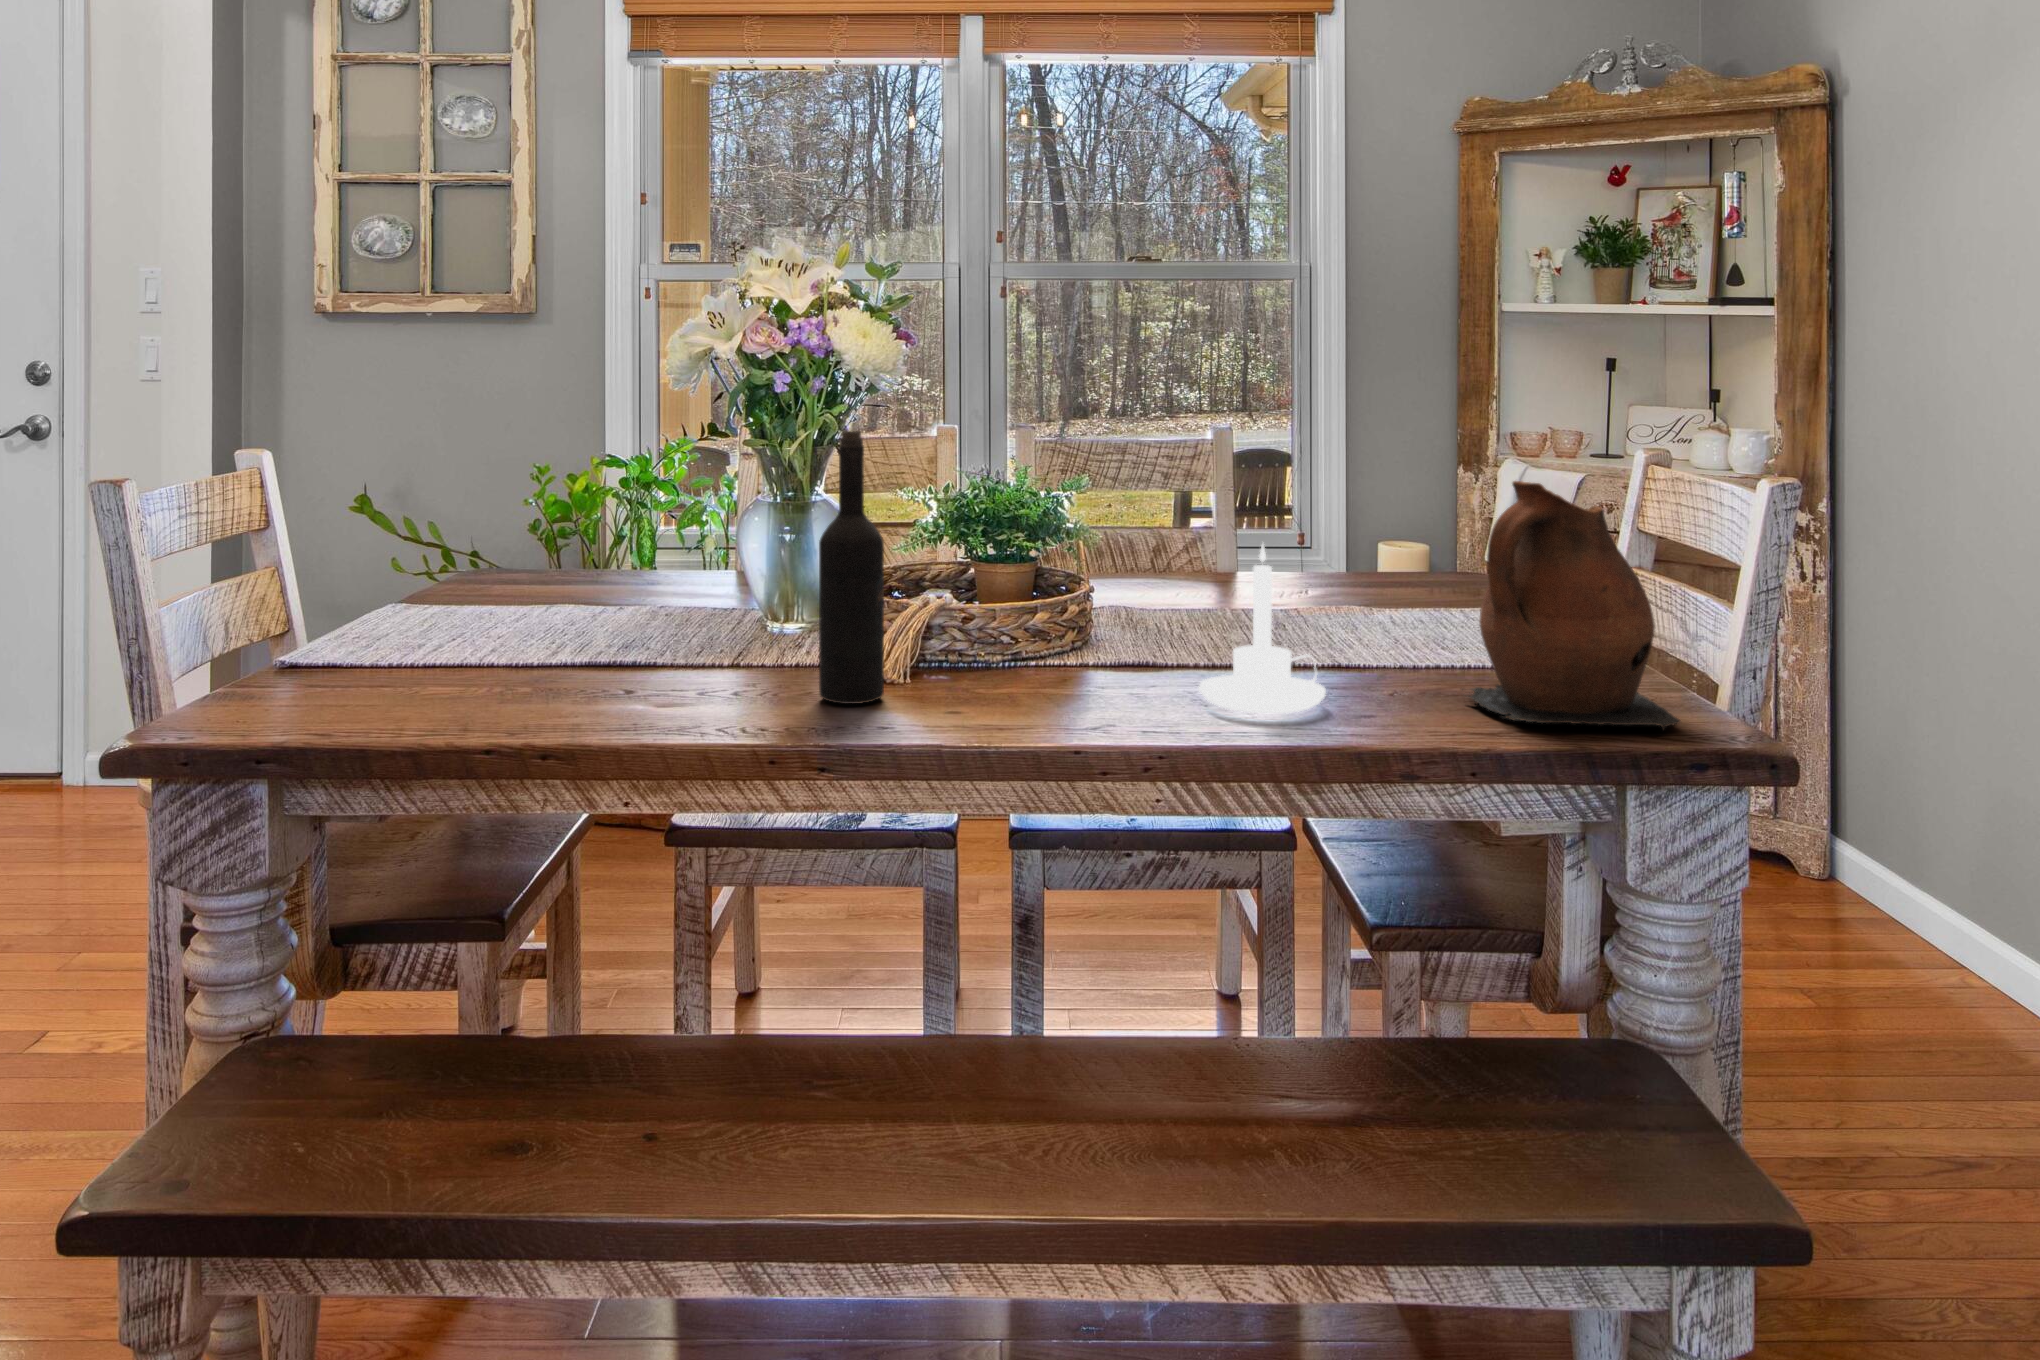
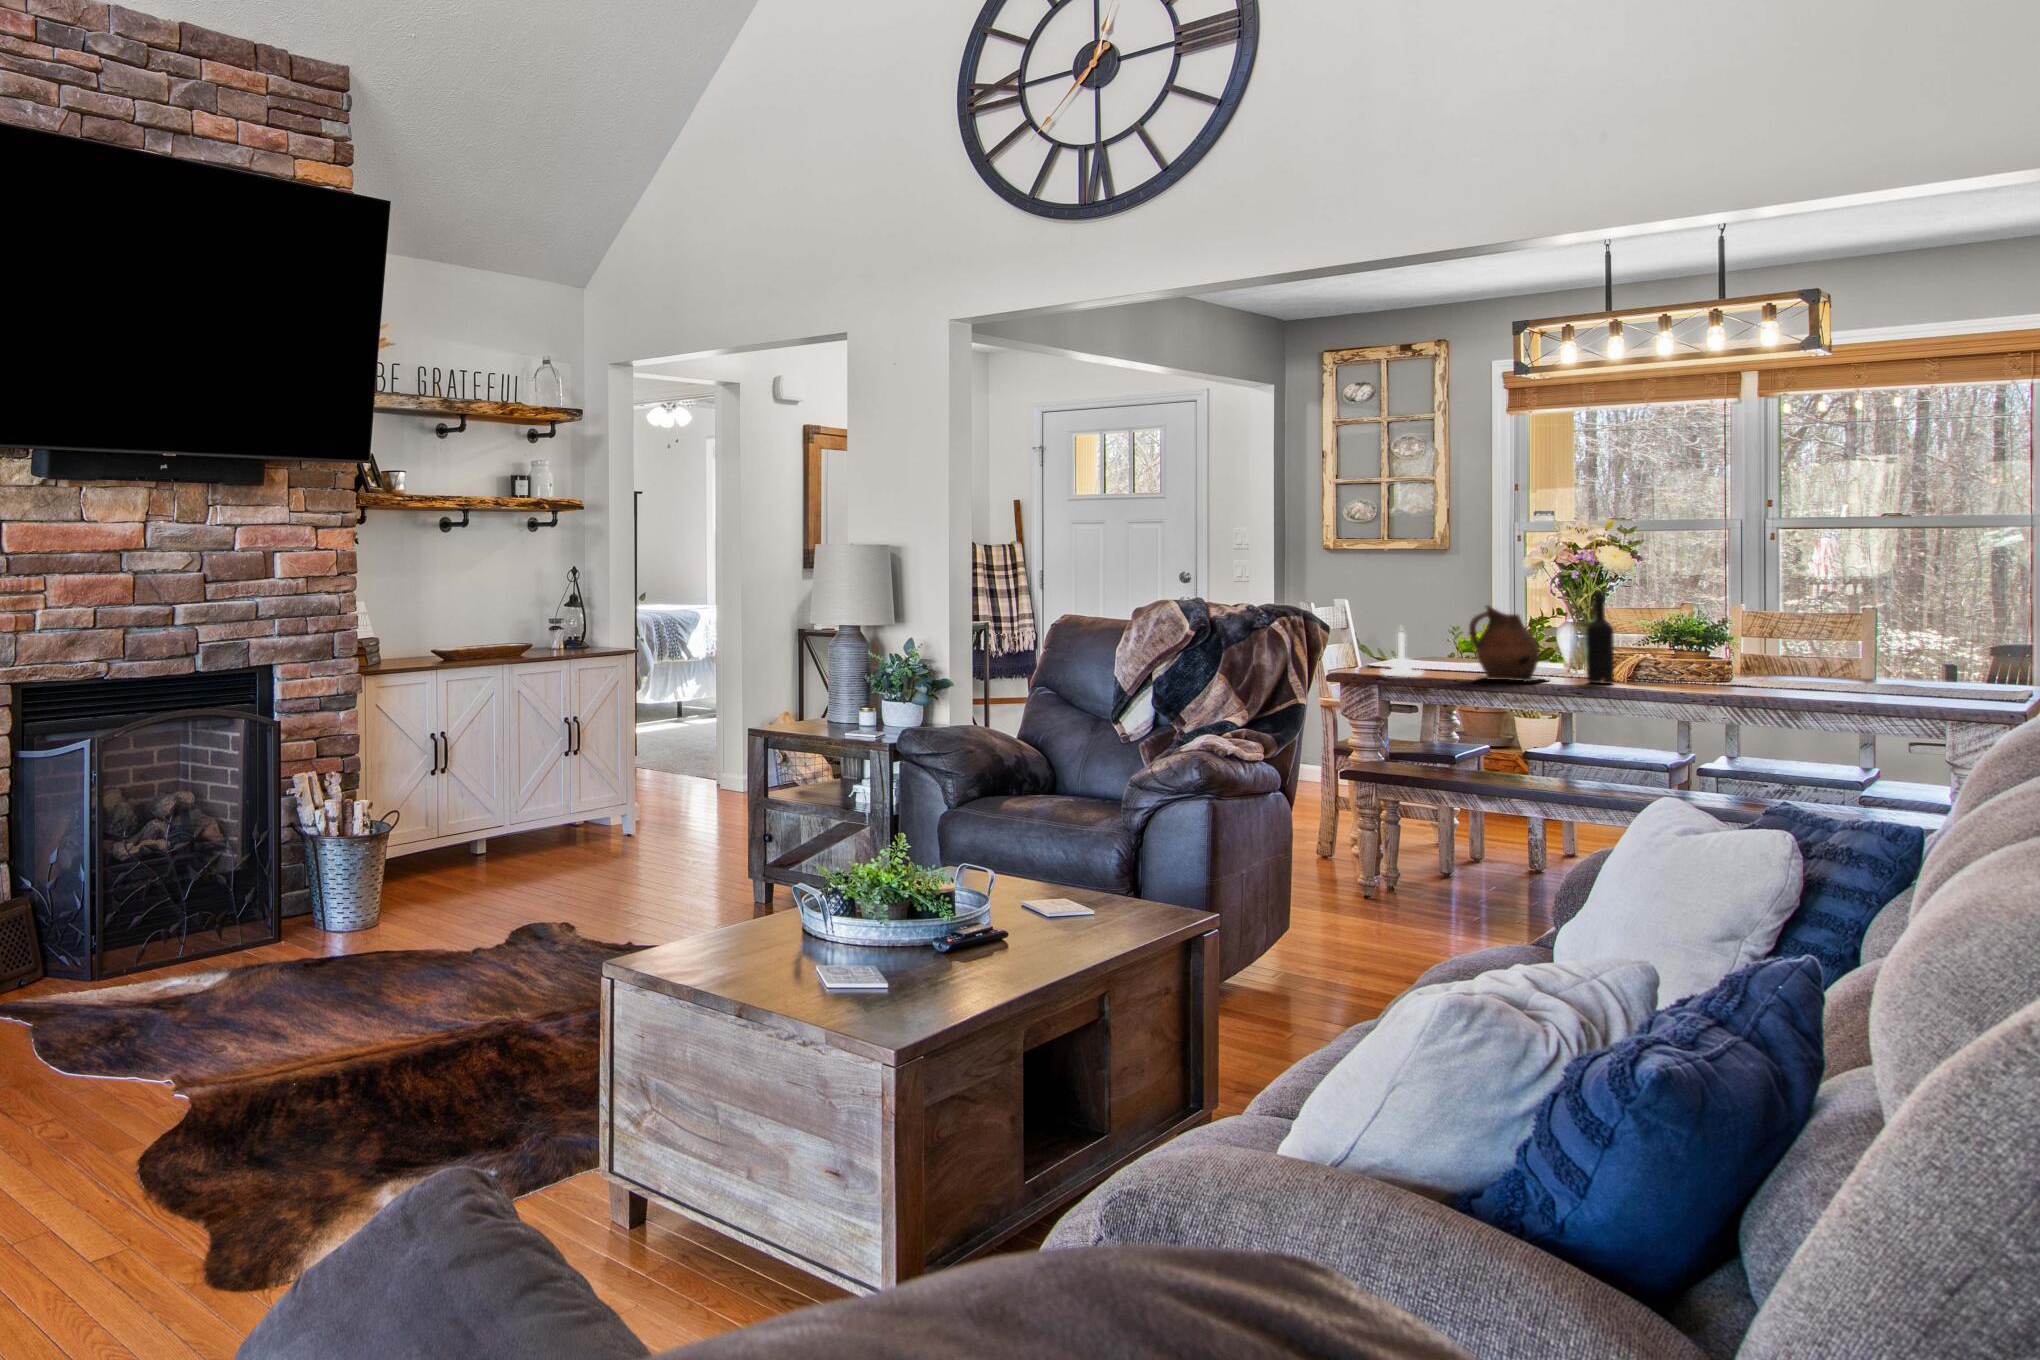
ceramic pitcher: present [1470,481,1681,730] -> present [1469,606,1549,682]
candle holder: present [1198,545,1326,713] -> present [1380,632,1424,676]

